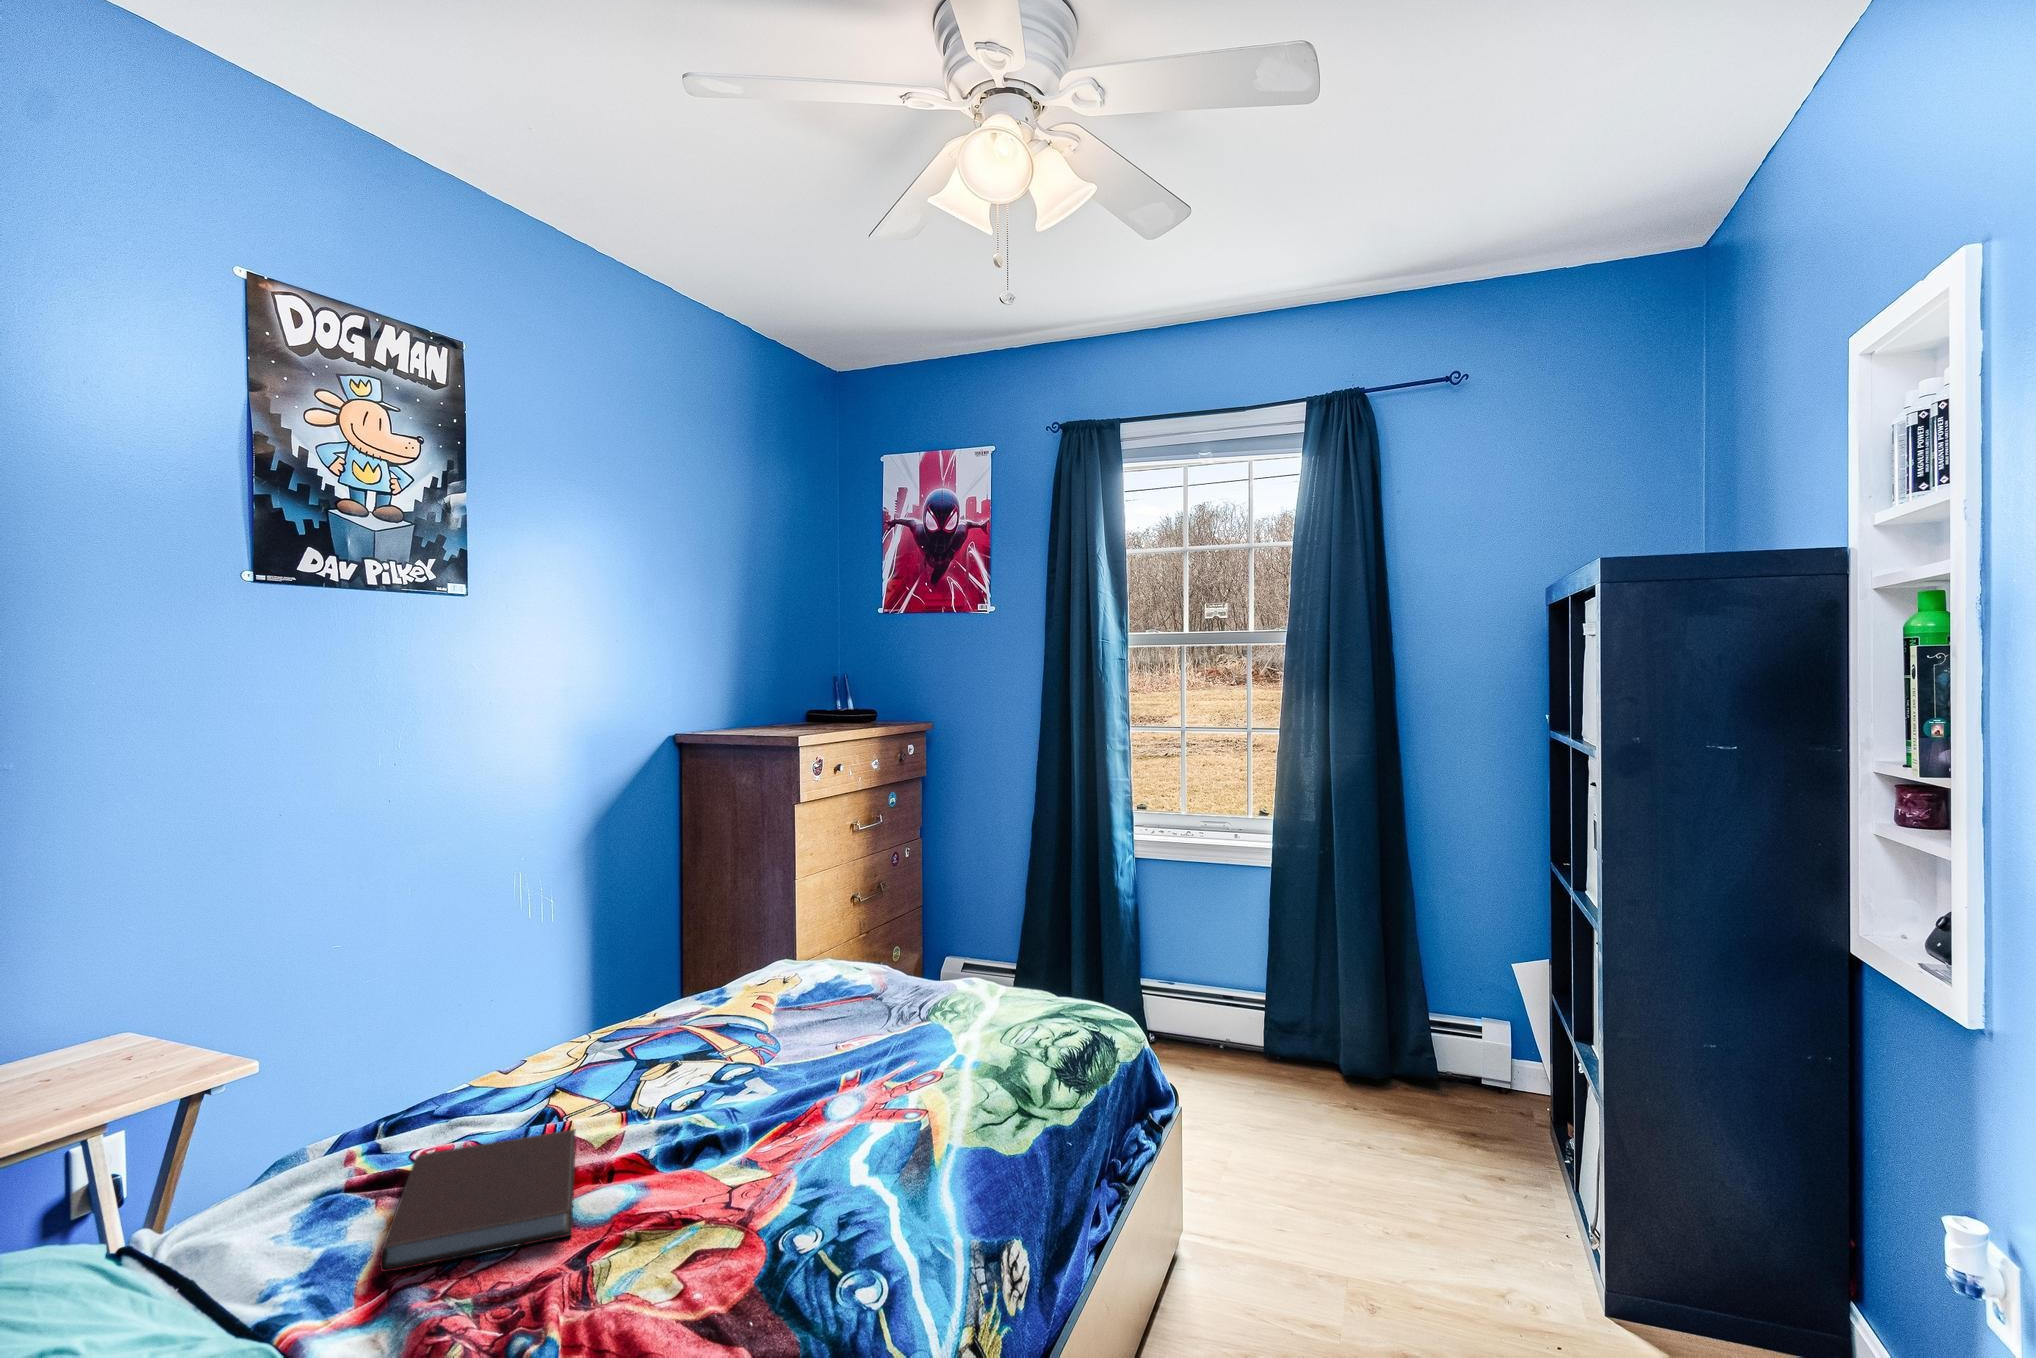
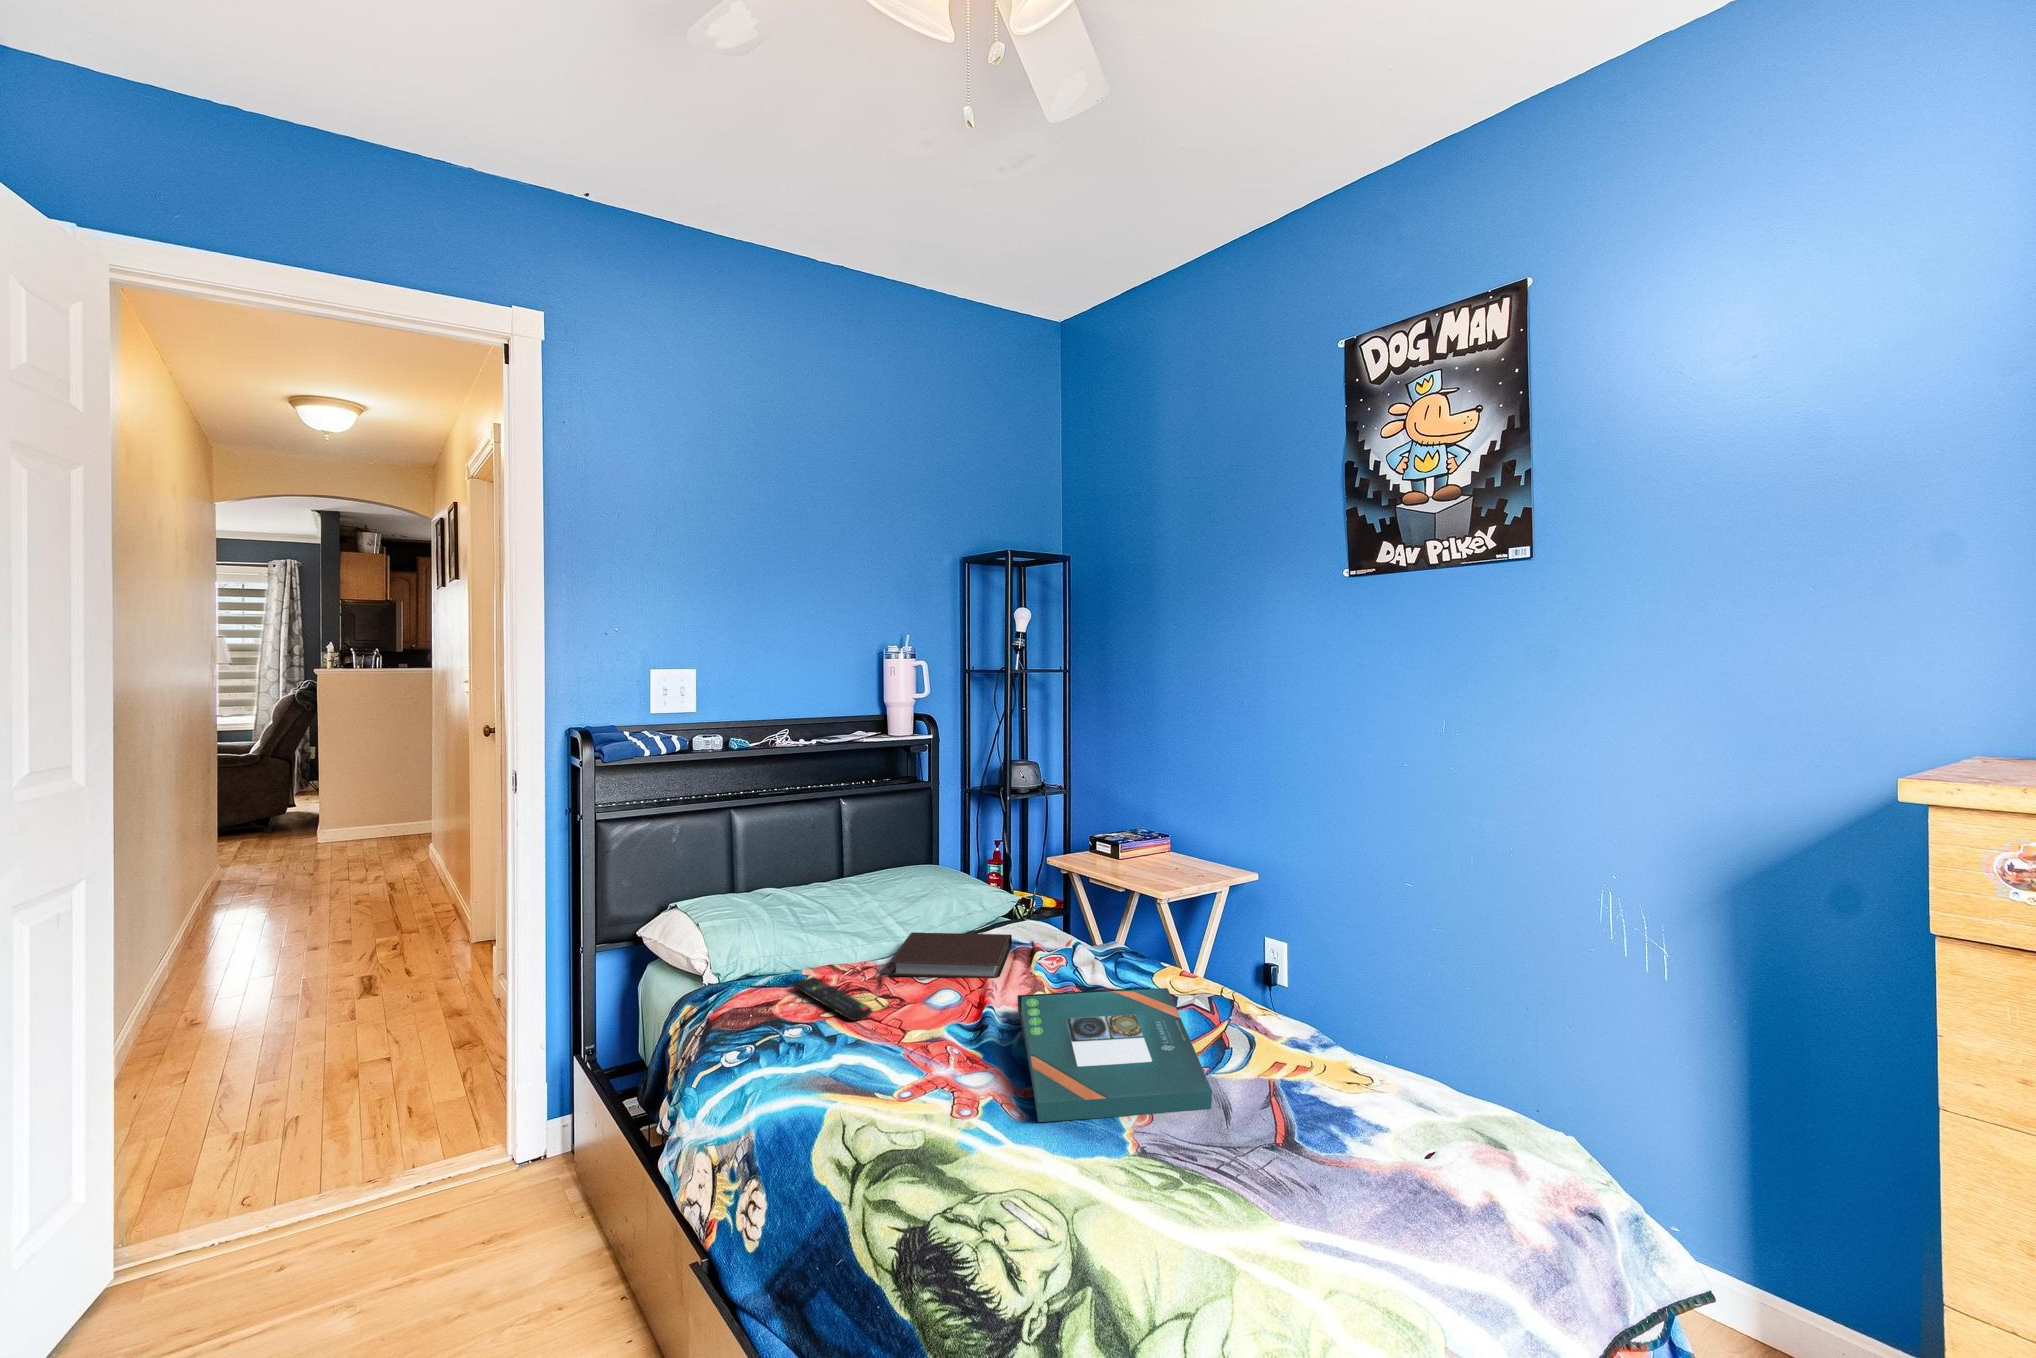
board game: none [661,989,924,1100] -> present [1018,988,1212,1122]
remote control: none [617,1185,769,1304] -> present [792,977,872,1021]

